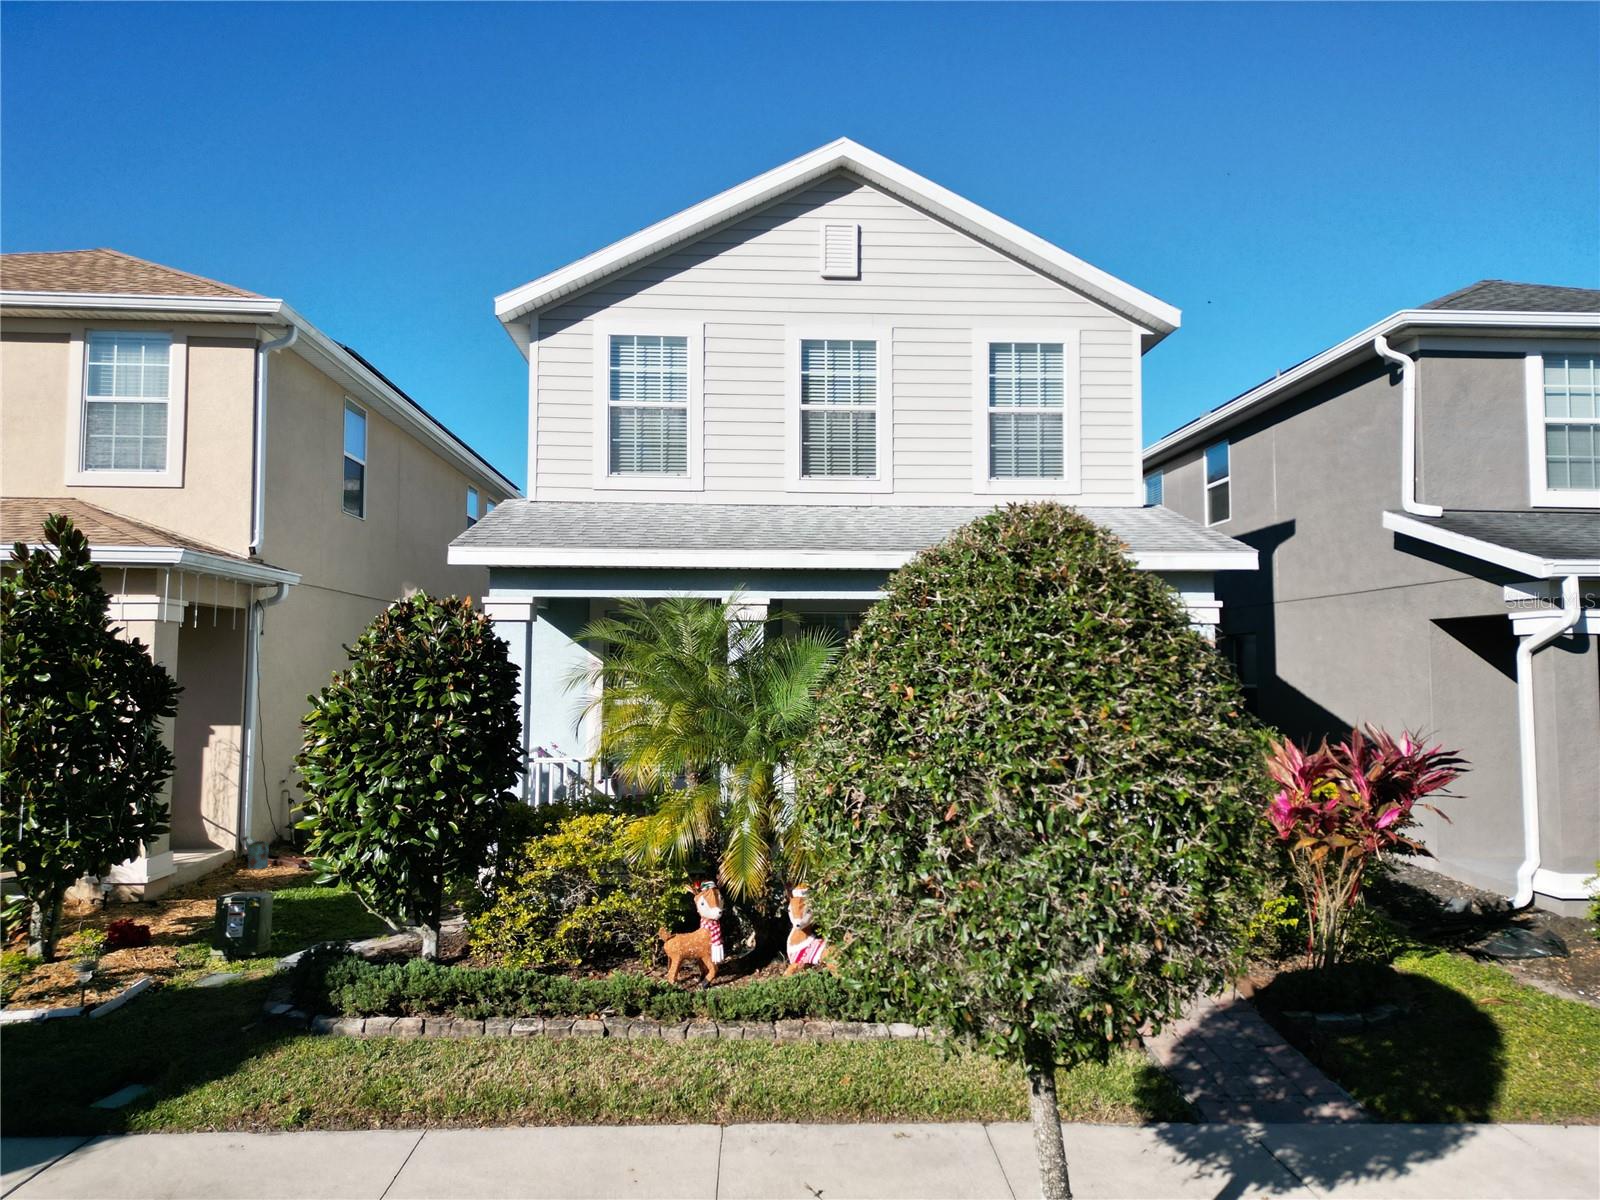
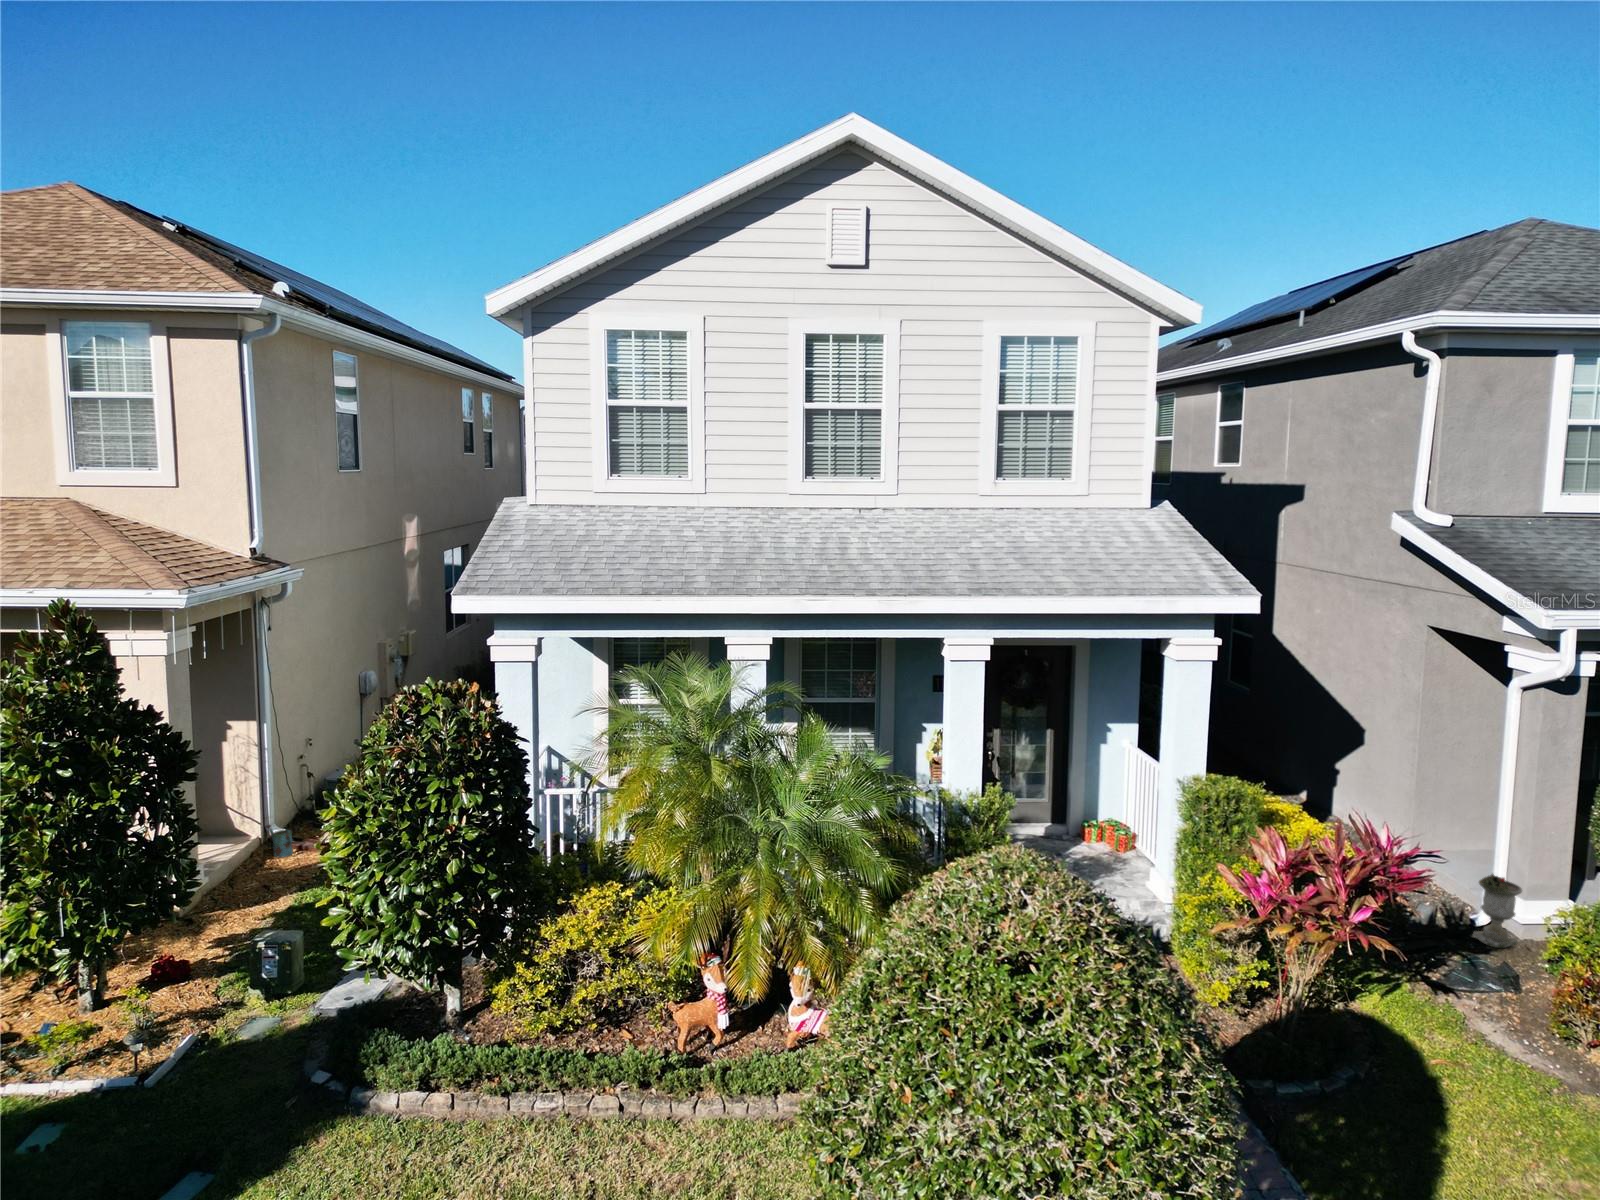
planter: none [1509,846,1559,925] -> present [1473,874,1522,948]

